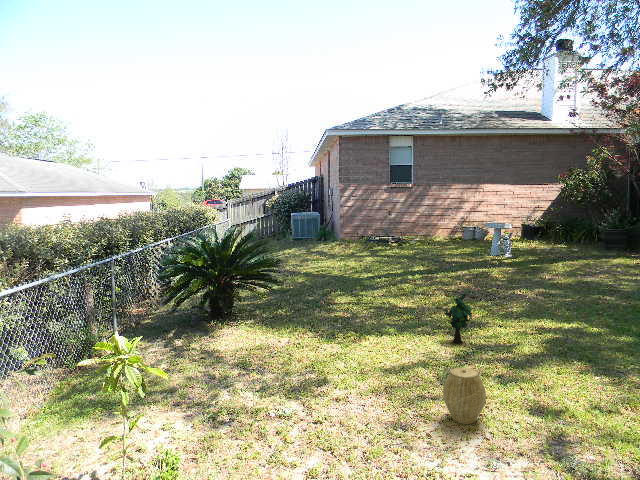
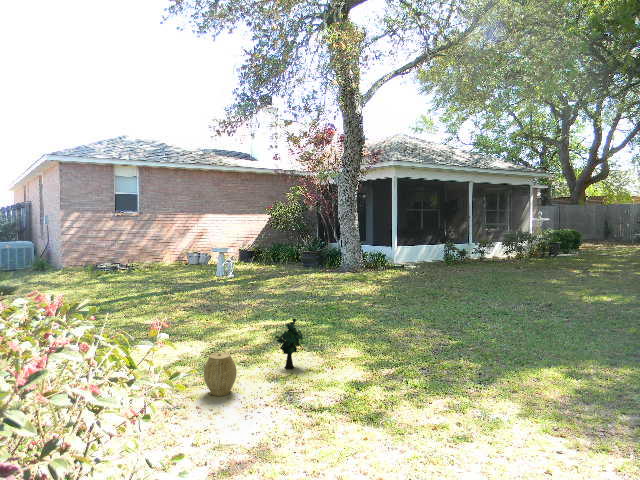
decorative plant: present [444,294,473,344] -> present [275,319,303,369]

